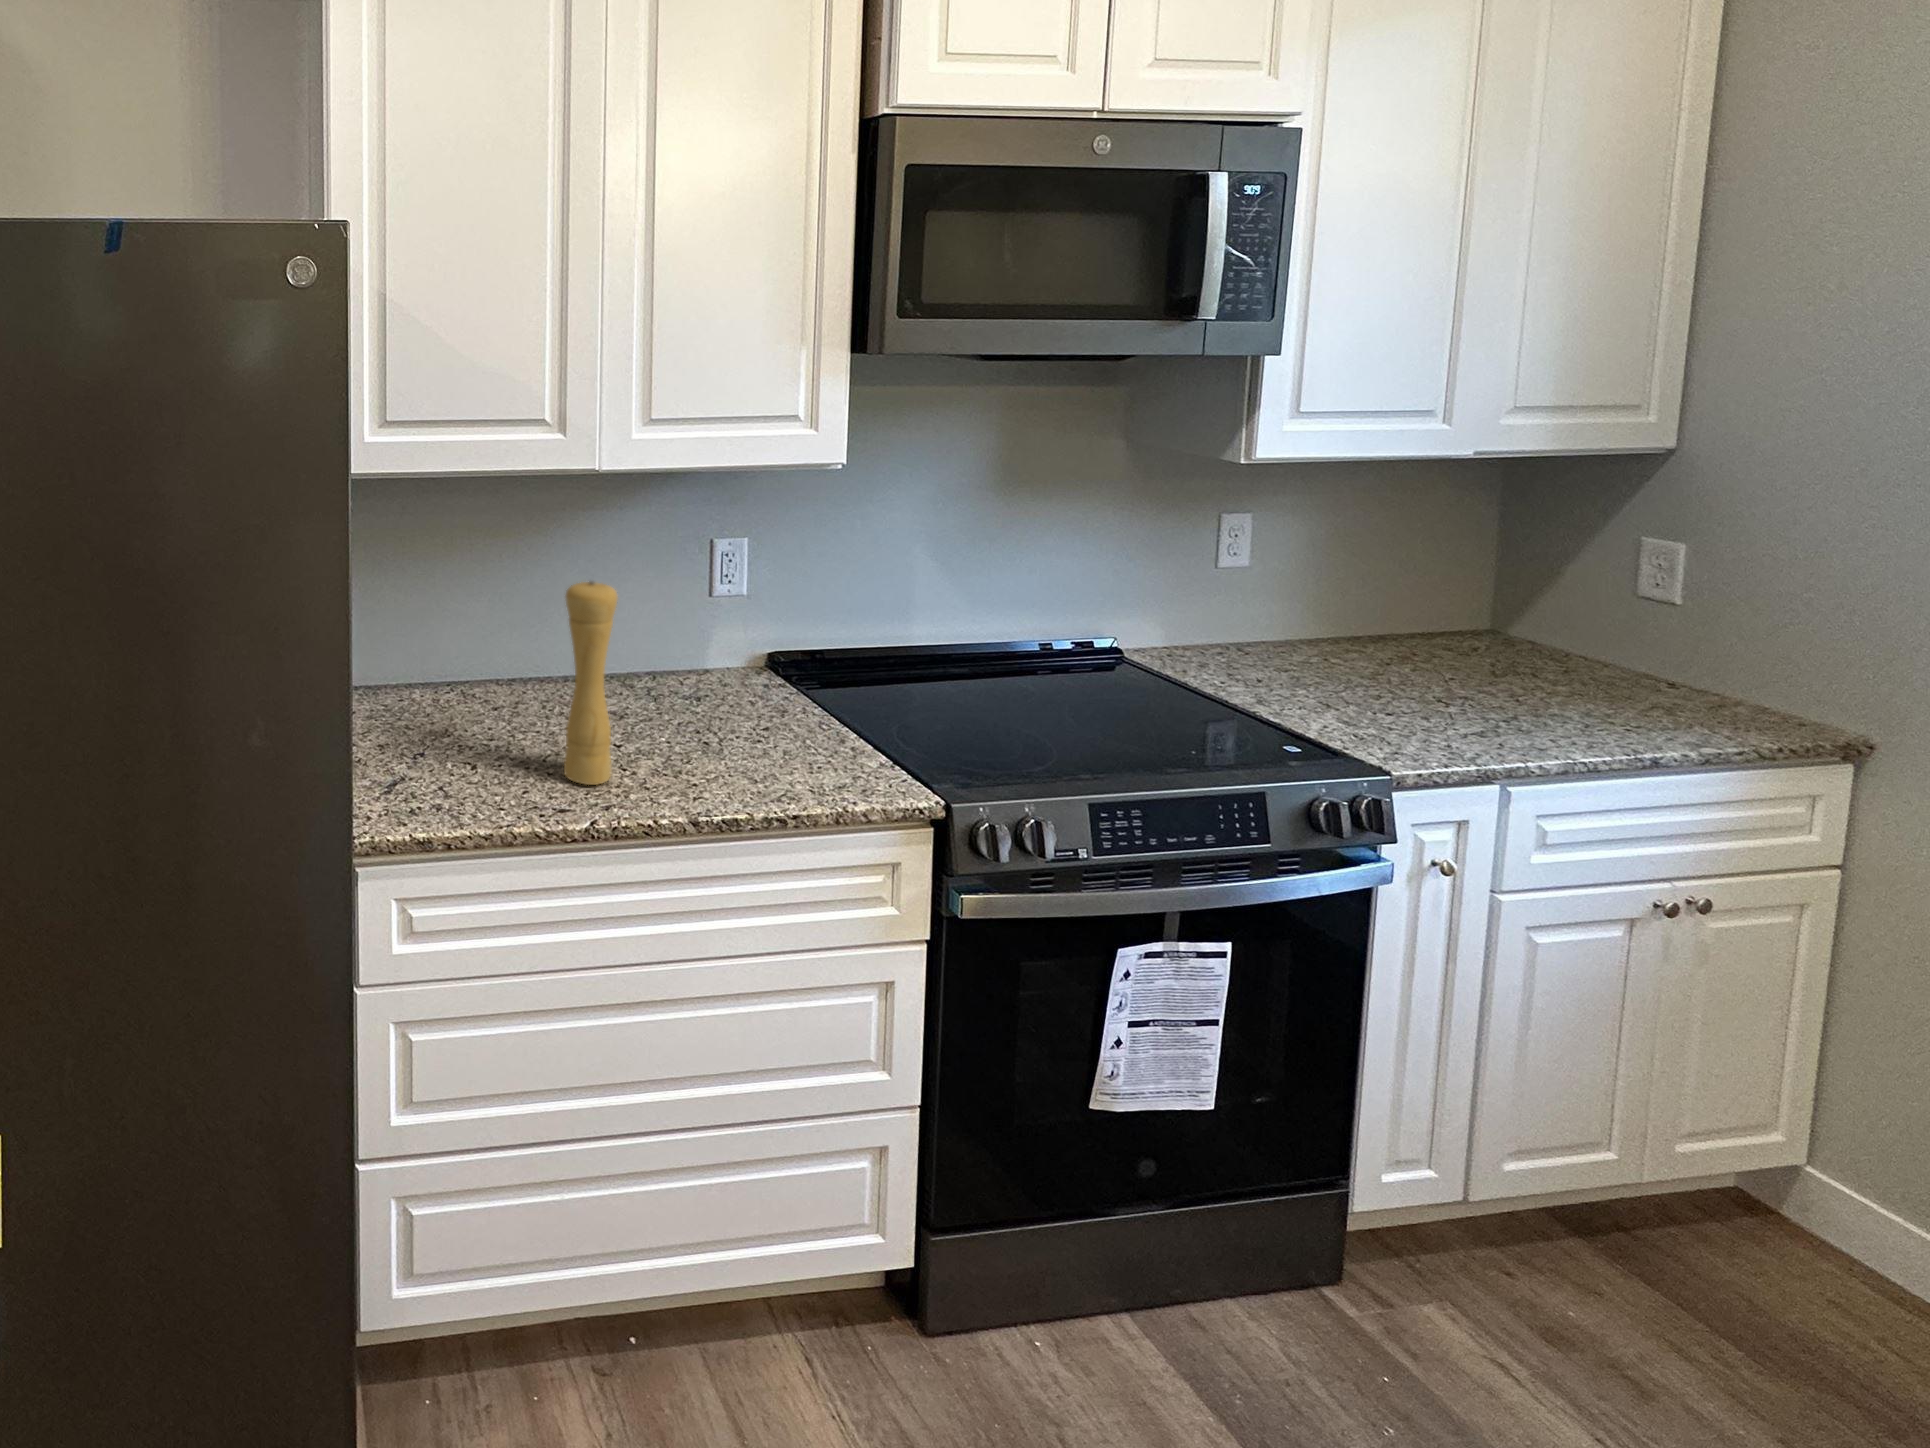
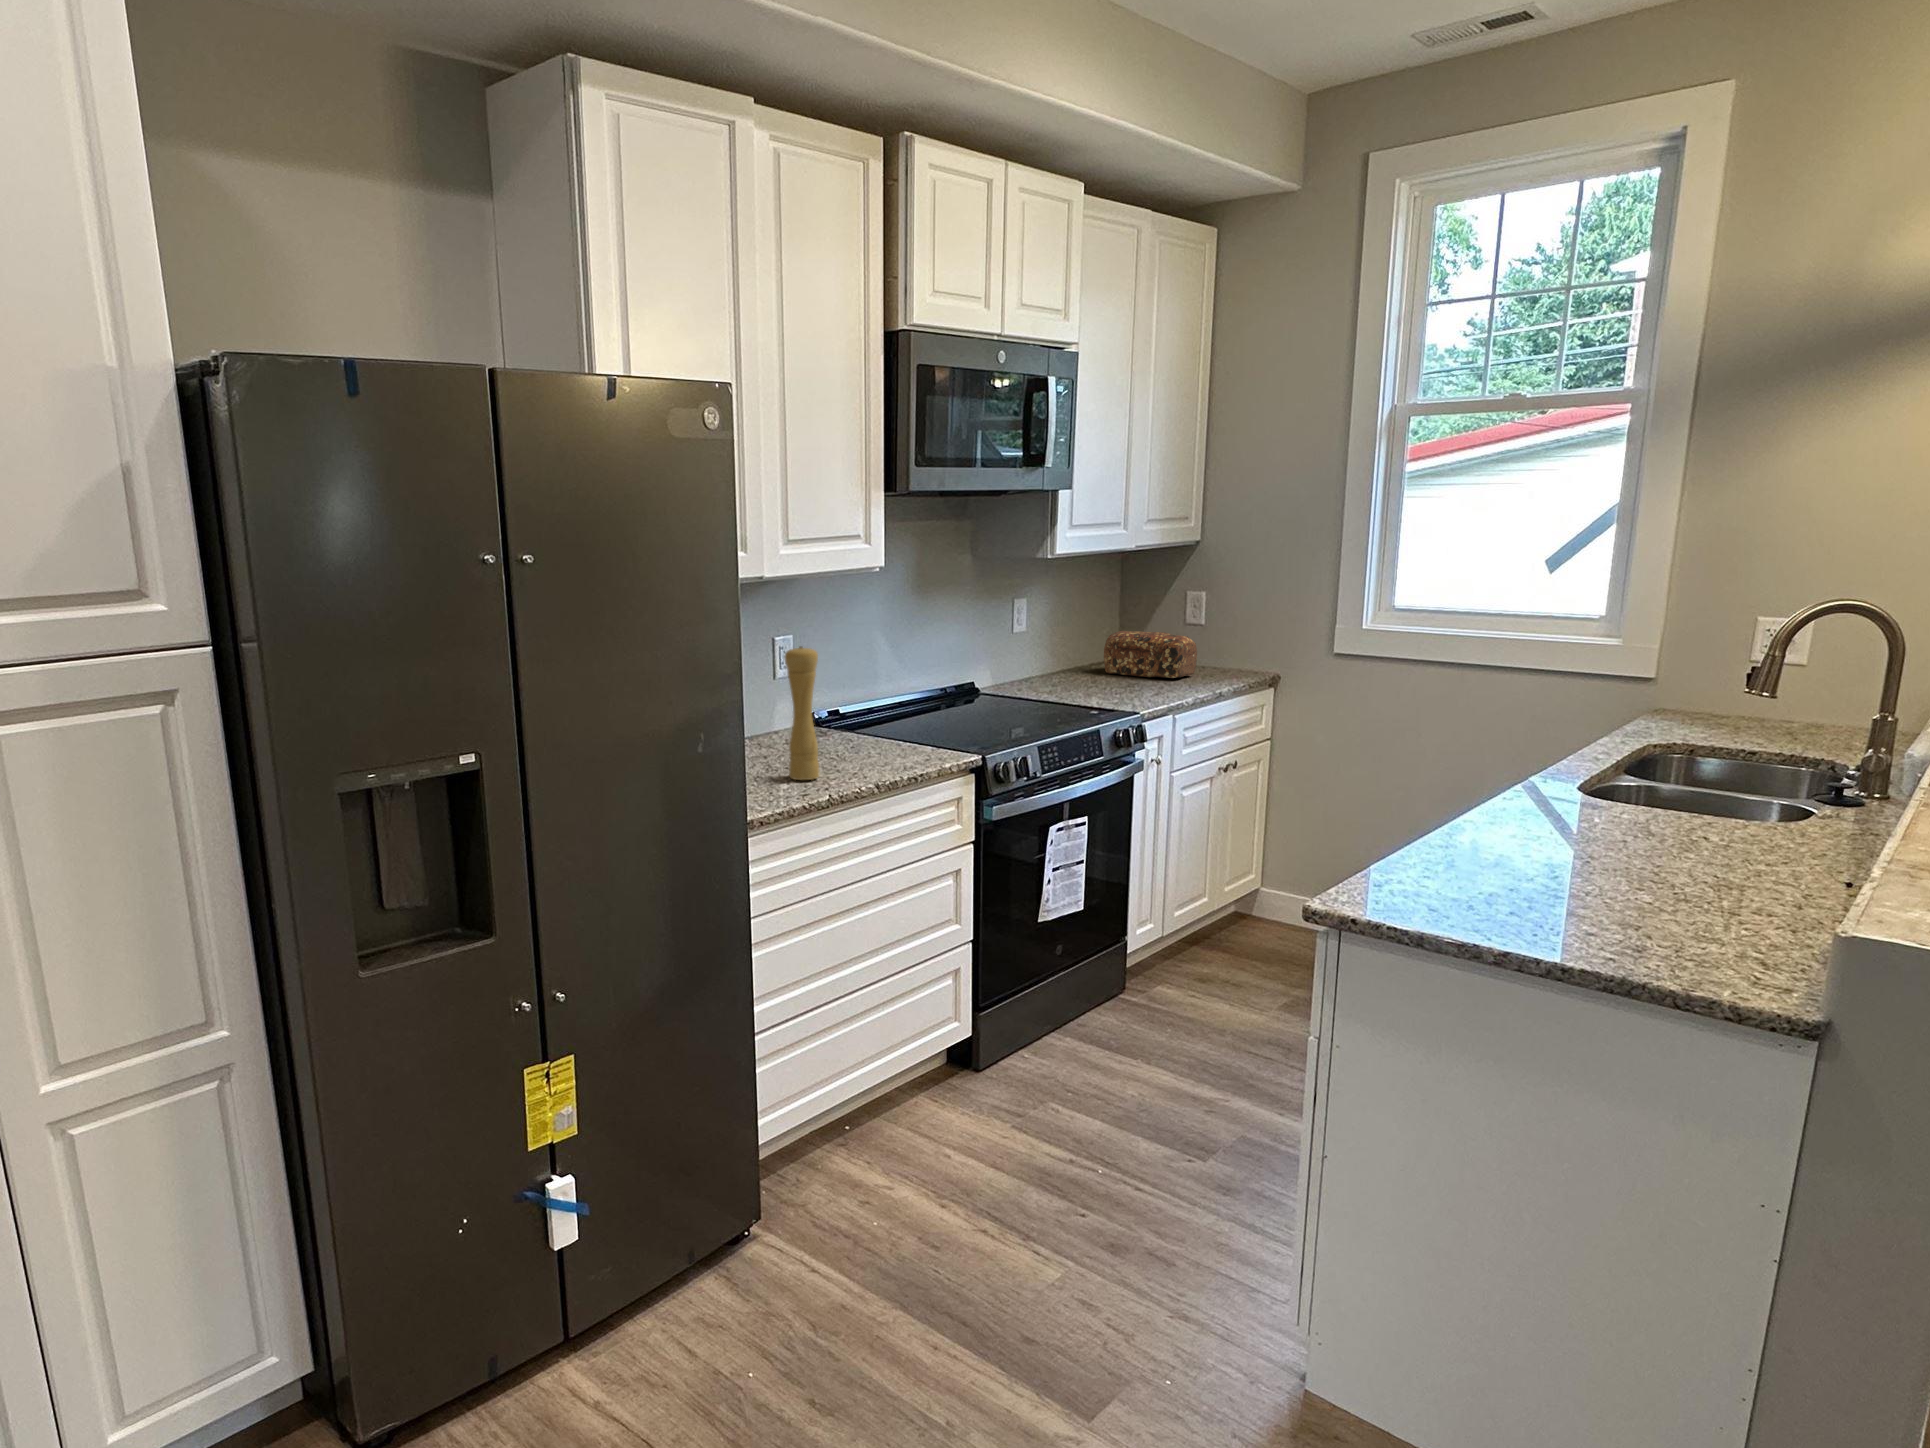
bread loaf: none [1410,582,1639,697] -> present [1104,631,1197,678]

